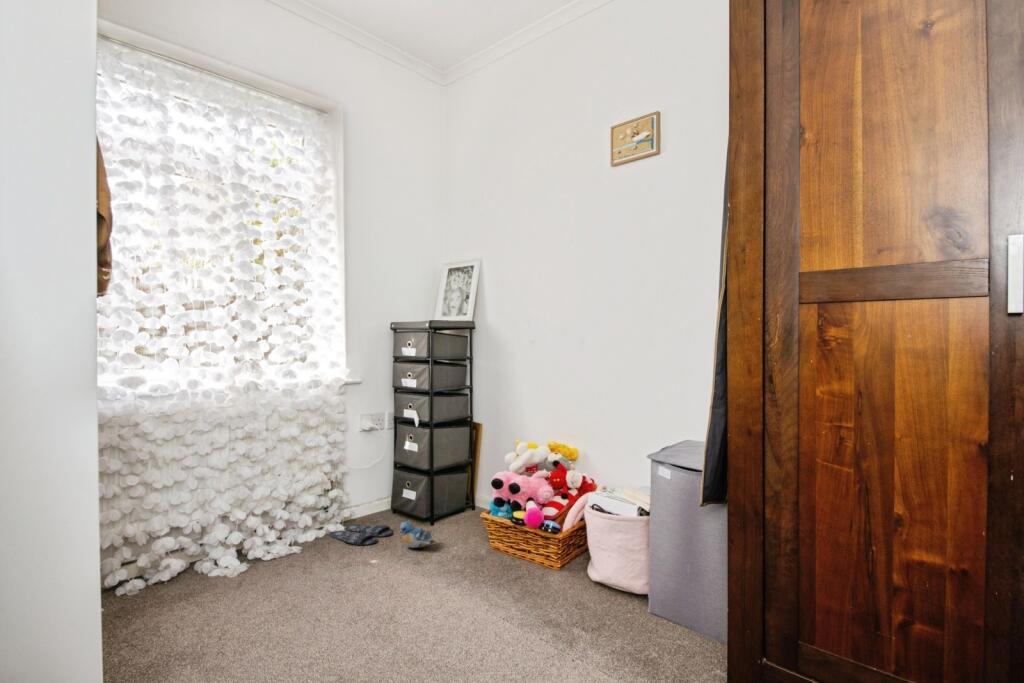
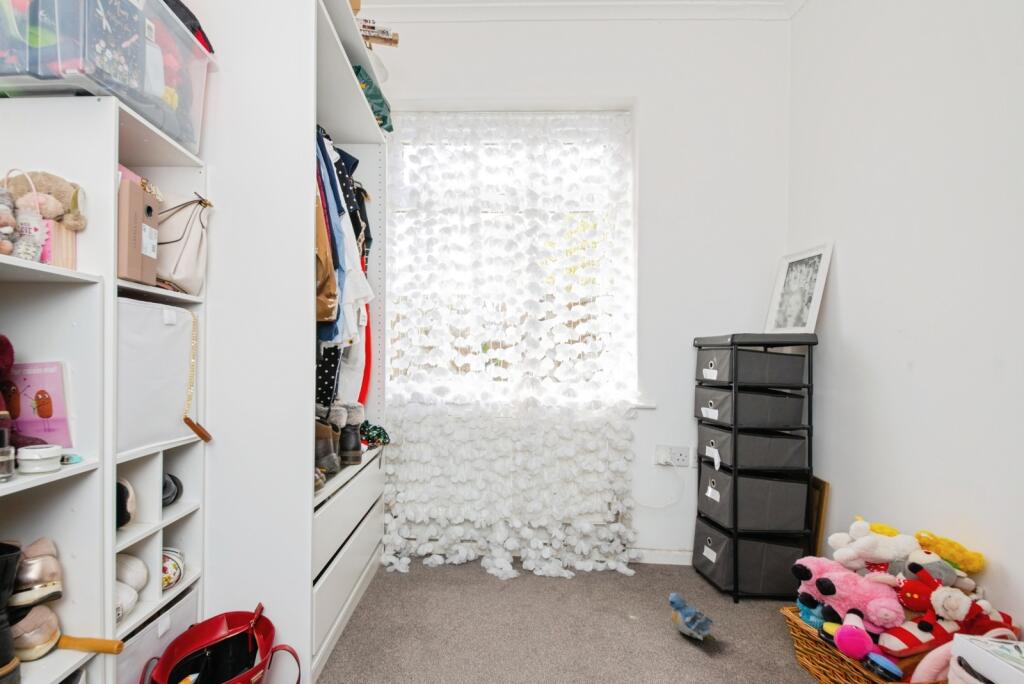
slippers: present [330,524,392,545] -> none [608,567,675,604]

